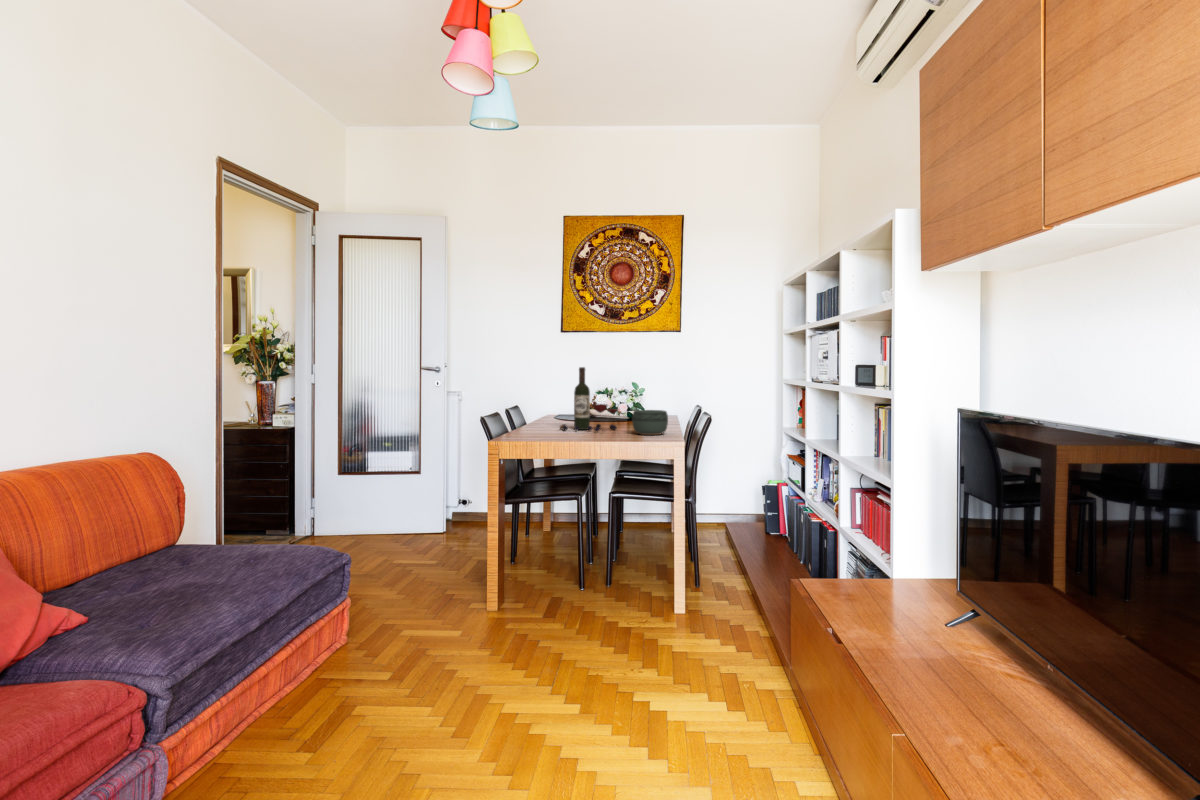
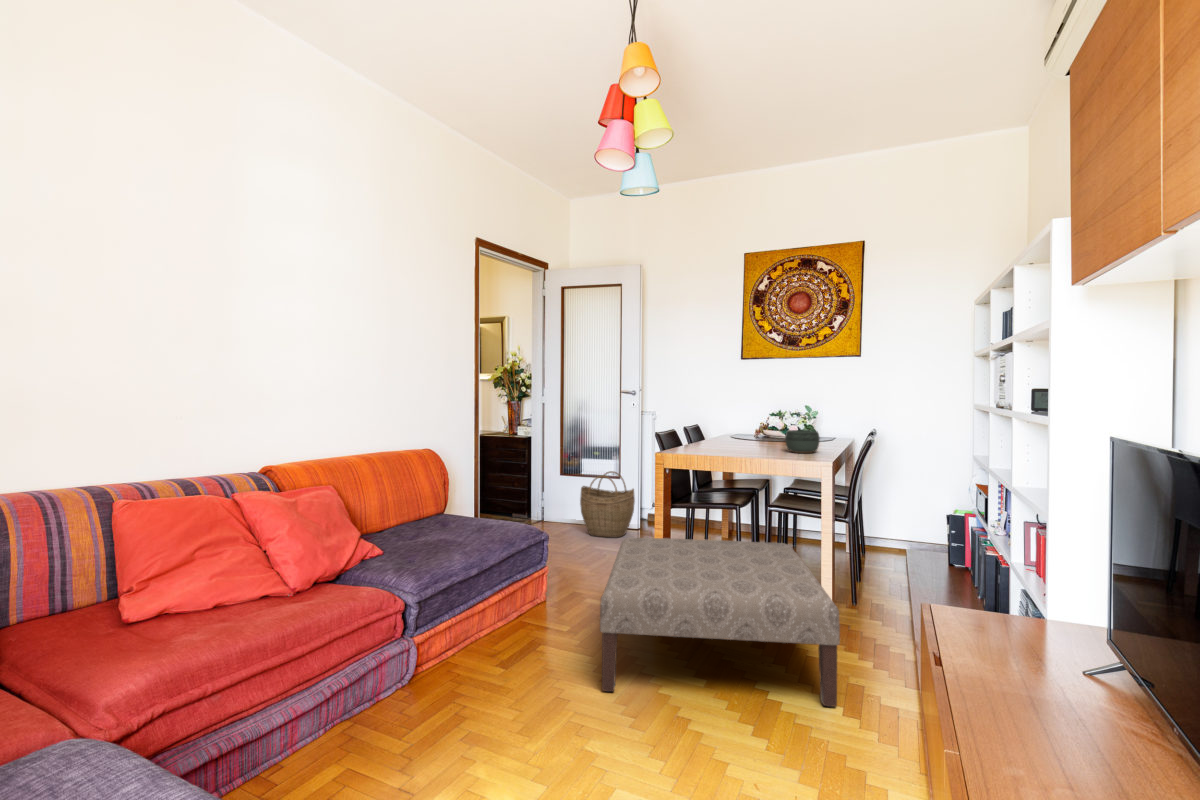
wine bottle: present [560,367,618,431] -> none [725,391,777,449]
woven basket: none [369,466,438,547] -> present [580,471,635,538]
ottoman: none [453,537,742,759] -> present [600,538,840,707]

